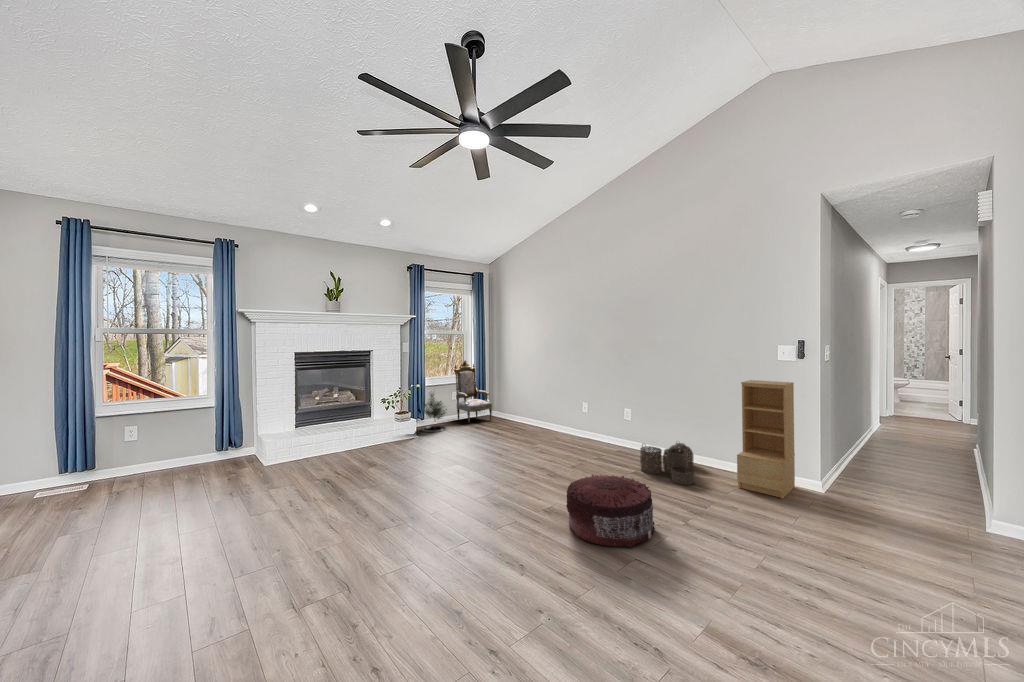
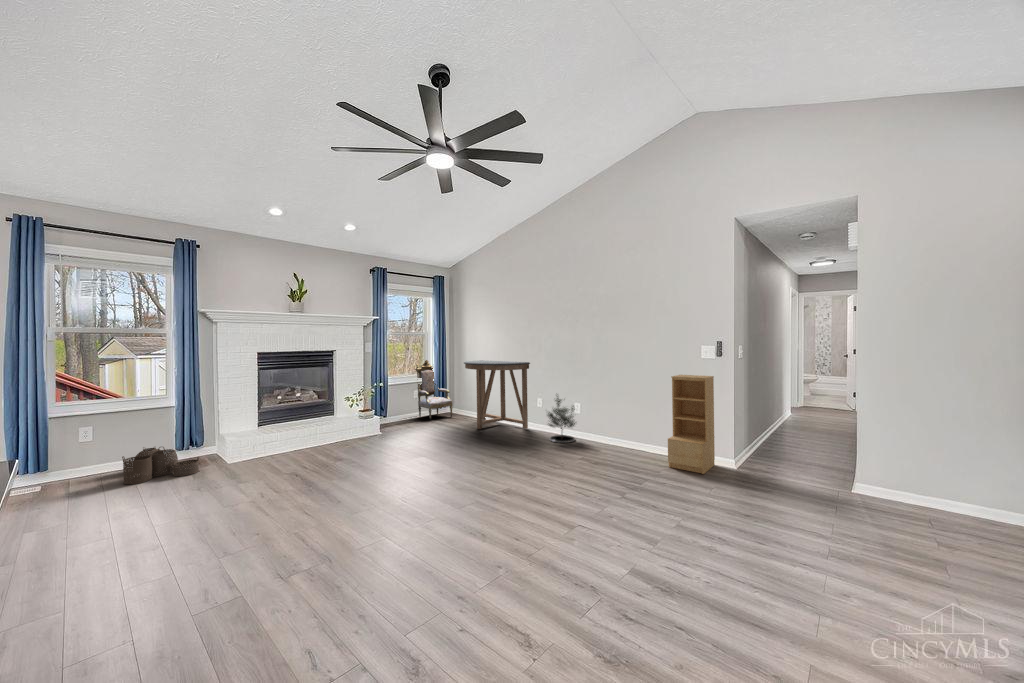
console table: none [503,361,575,436] -> present [464,360,530,429]
potted tree: present [423,393,447,432] -> present [547,396,576,443]
woven basket: present [640,443,695,485] -> present [122,447,199,484]
pouf: present [566,475,655,547] -> none [522,458,597,516]

